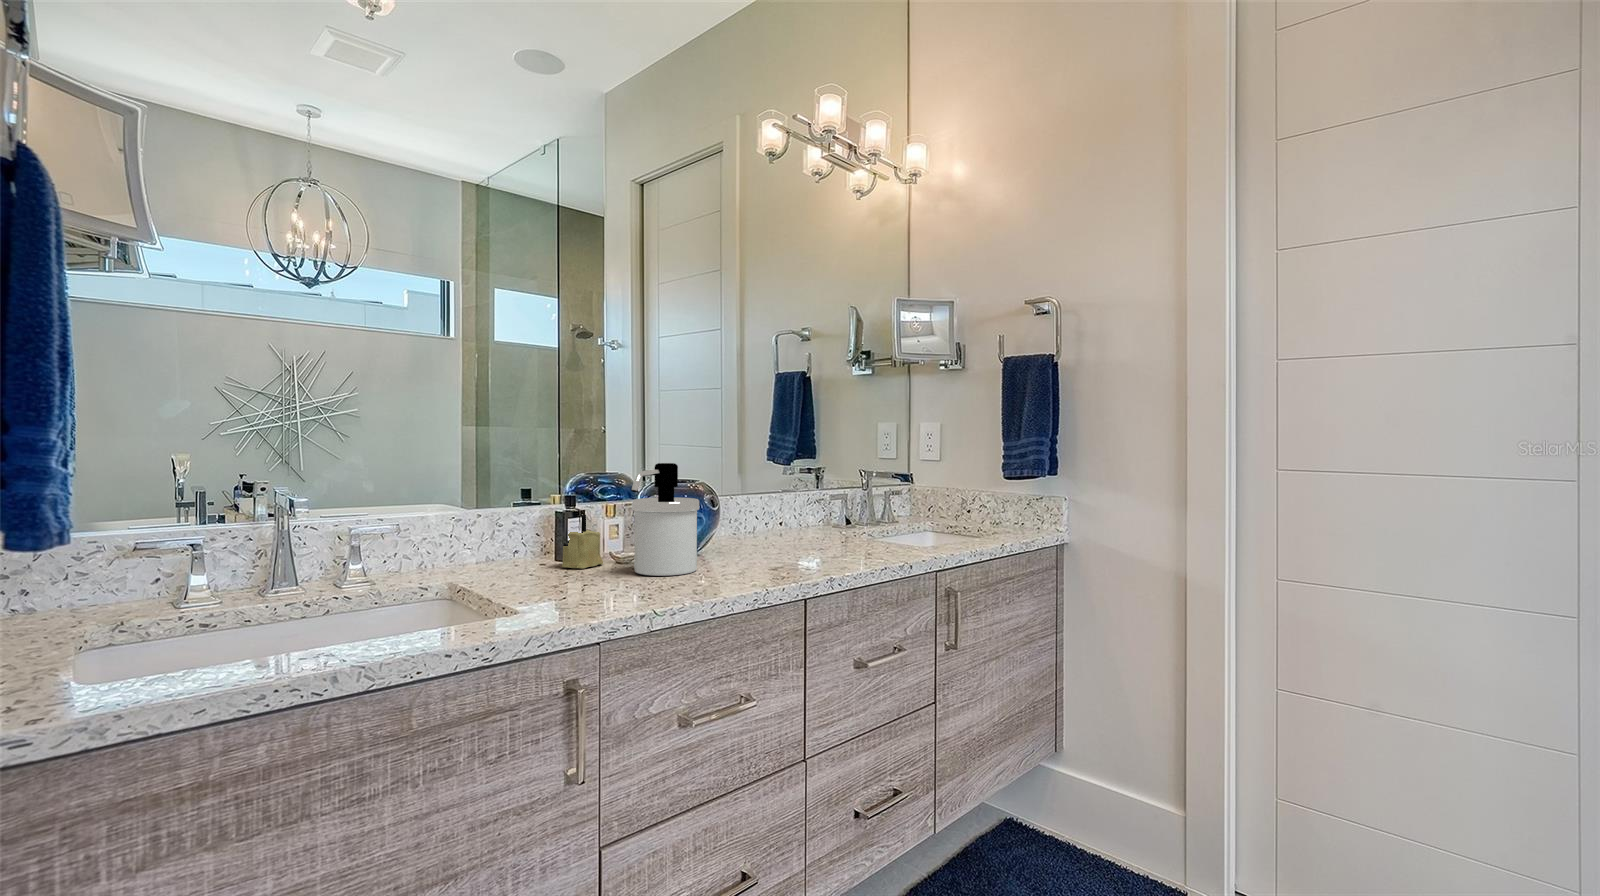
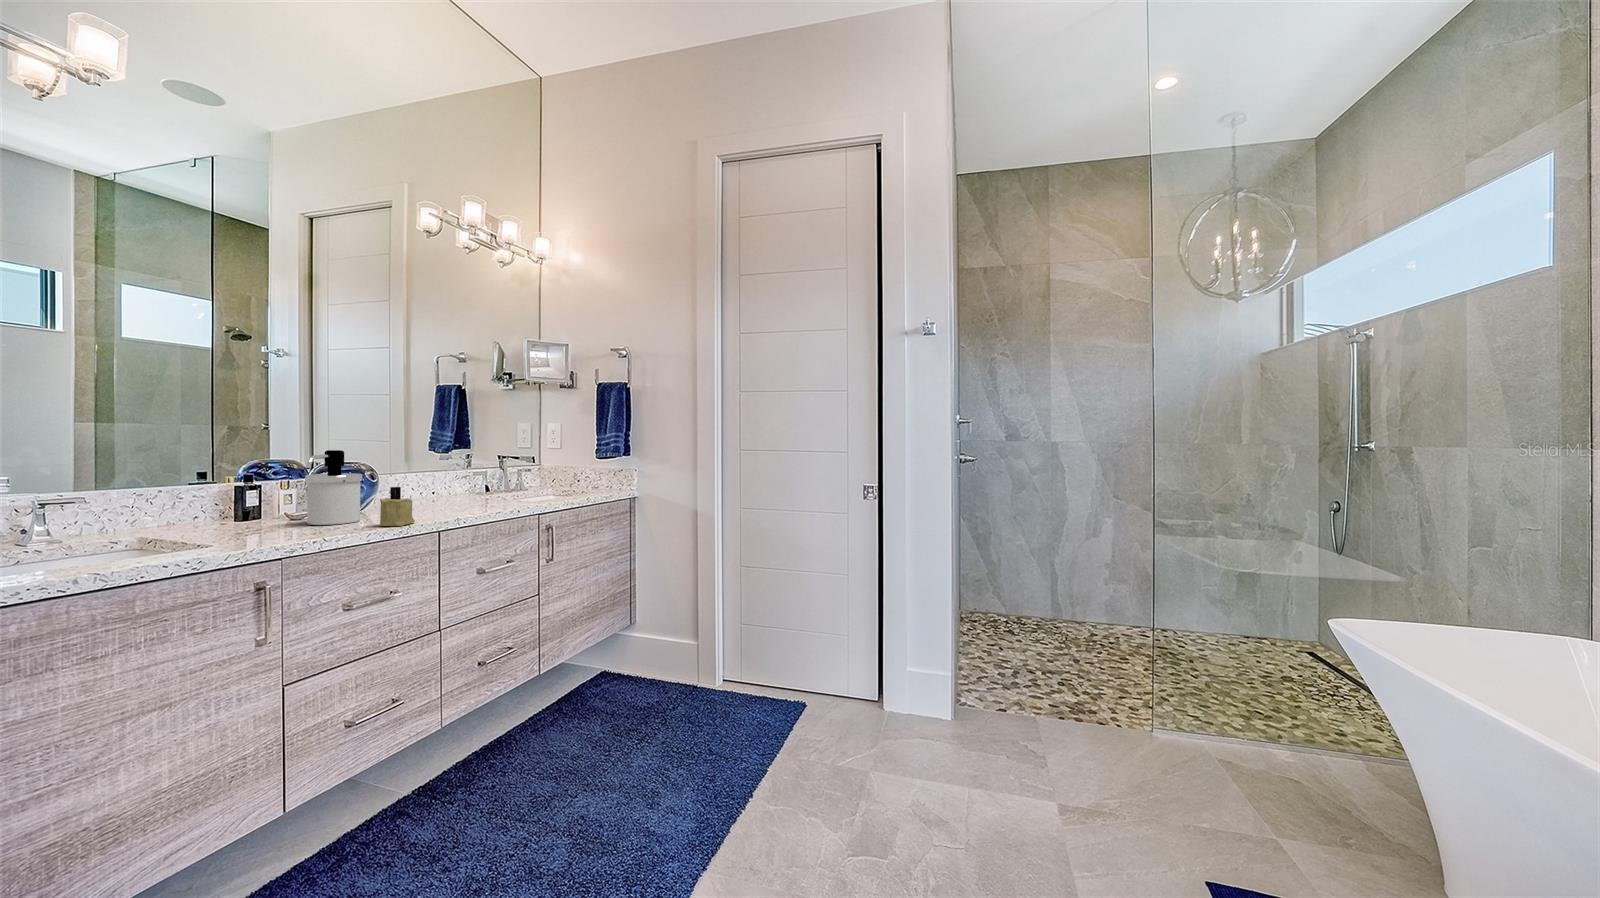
candle: present [562,515,603,569] -> present [380,487,415,526]

